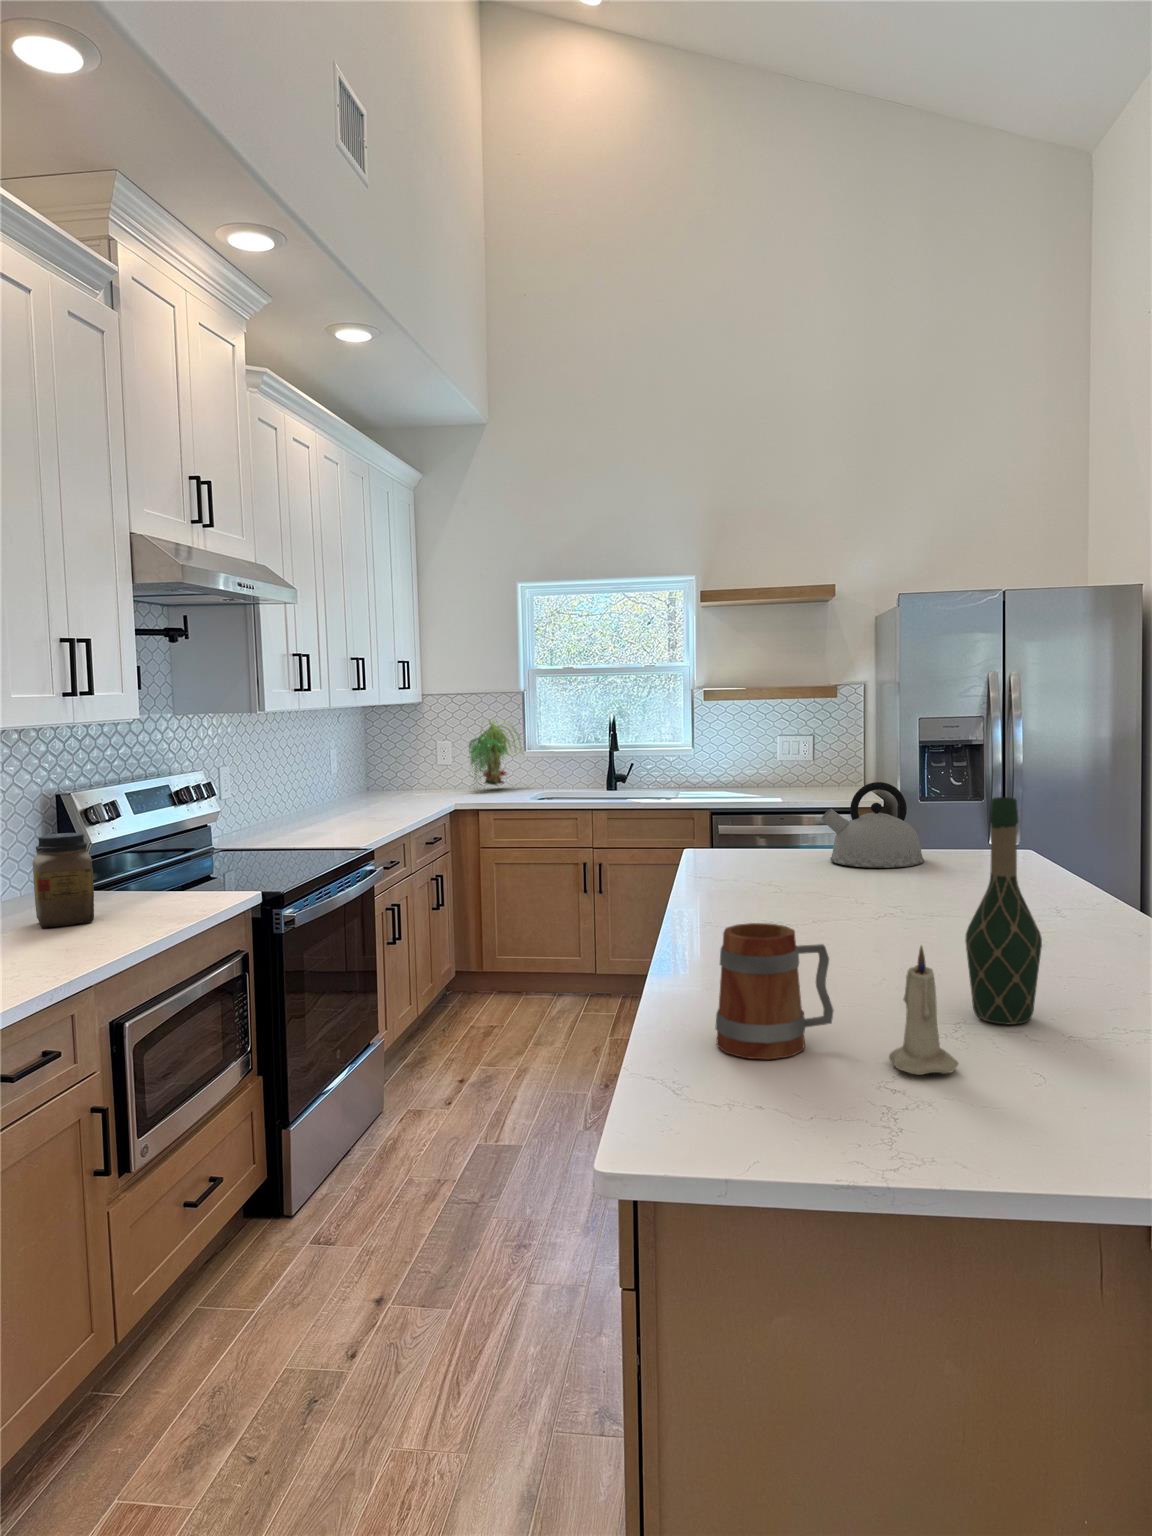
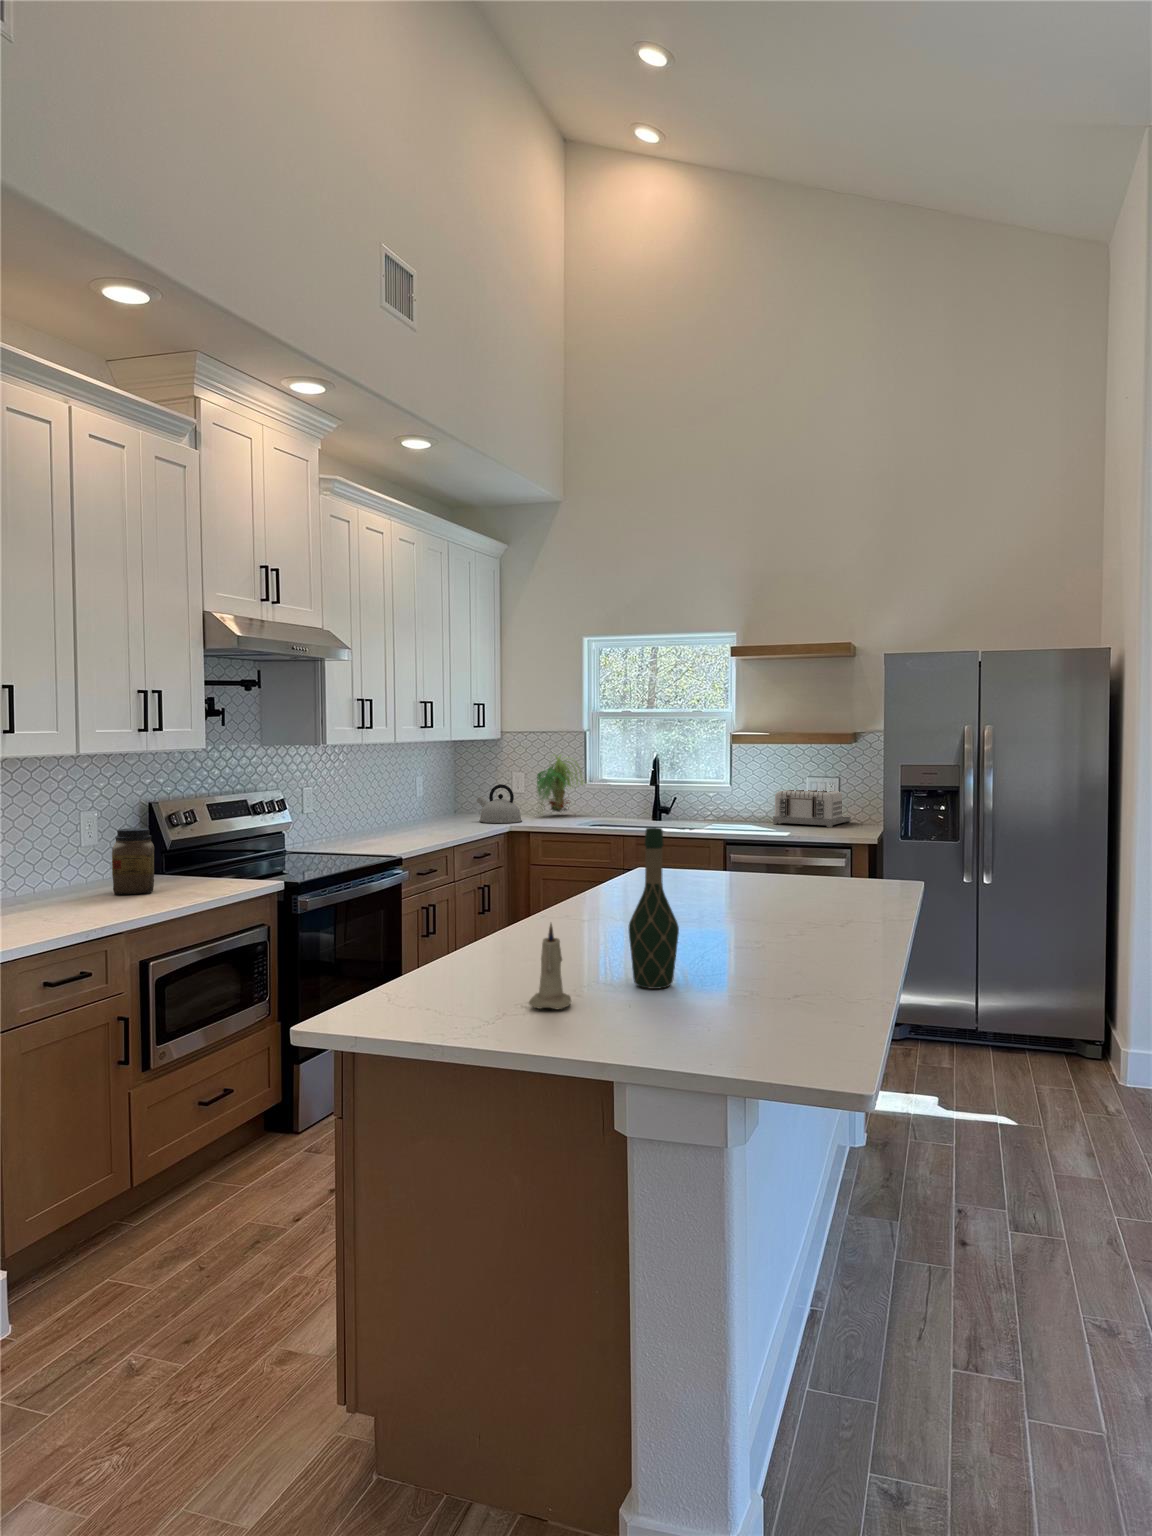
toaster: none [751,746,829,788] -> present [773,789,851,828]
kettle: present [821,782,924,868] -> present [477,784,522,823]
mug: present [716,923,833,1059] -> none [441,905,520,995]

